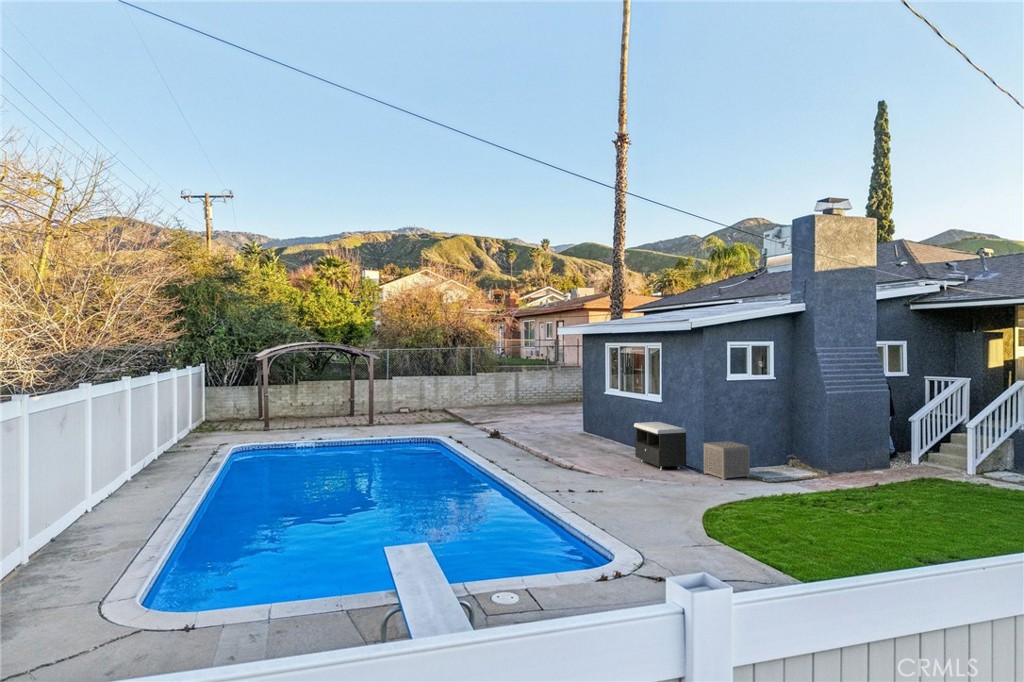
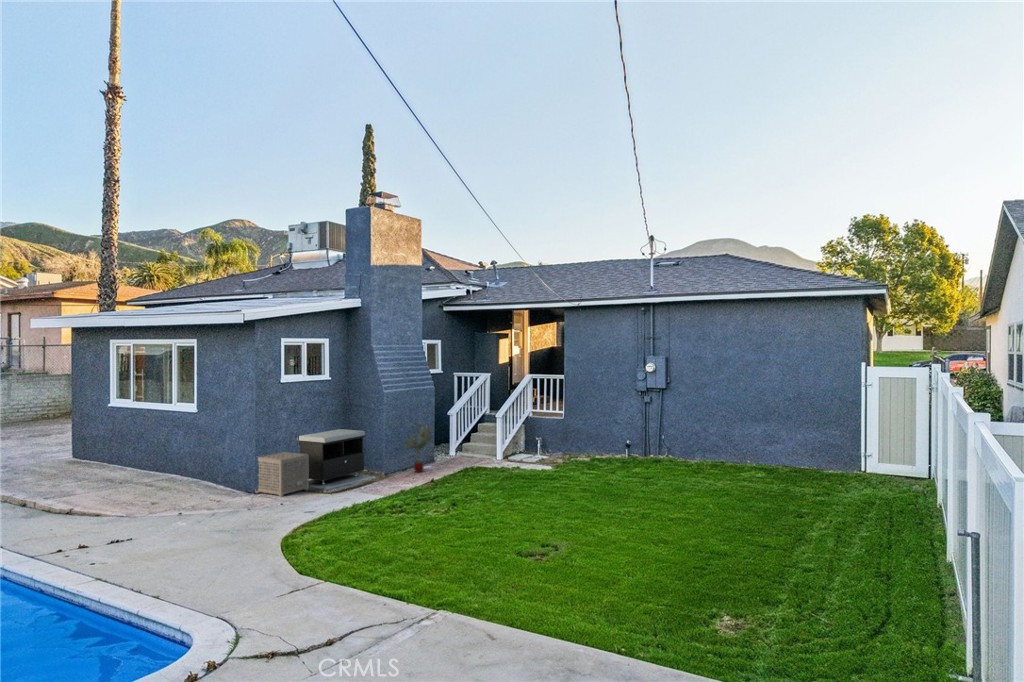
storage bench: present [634,422,686,470] -> present [299,429,365,484]
potted tree: none [848,425,886,476] -> present [404,423,434,472]

